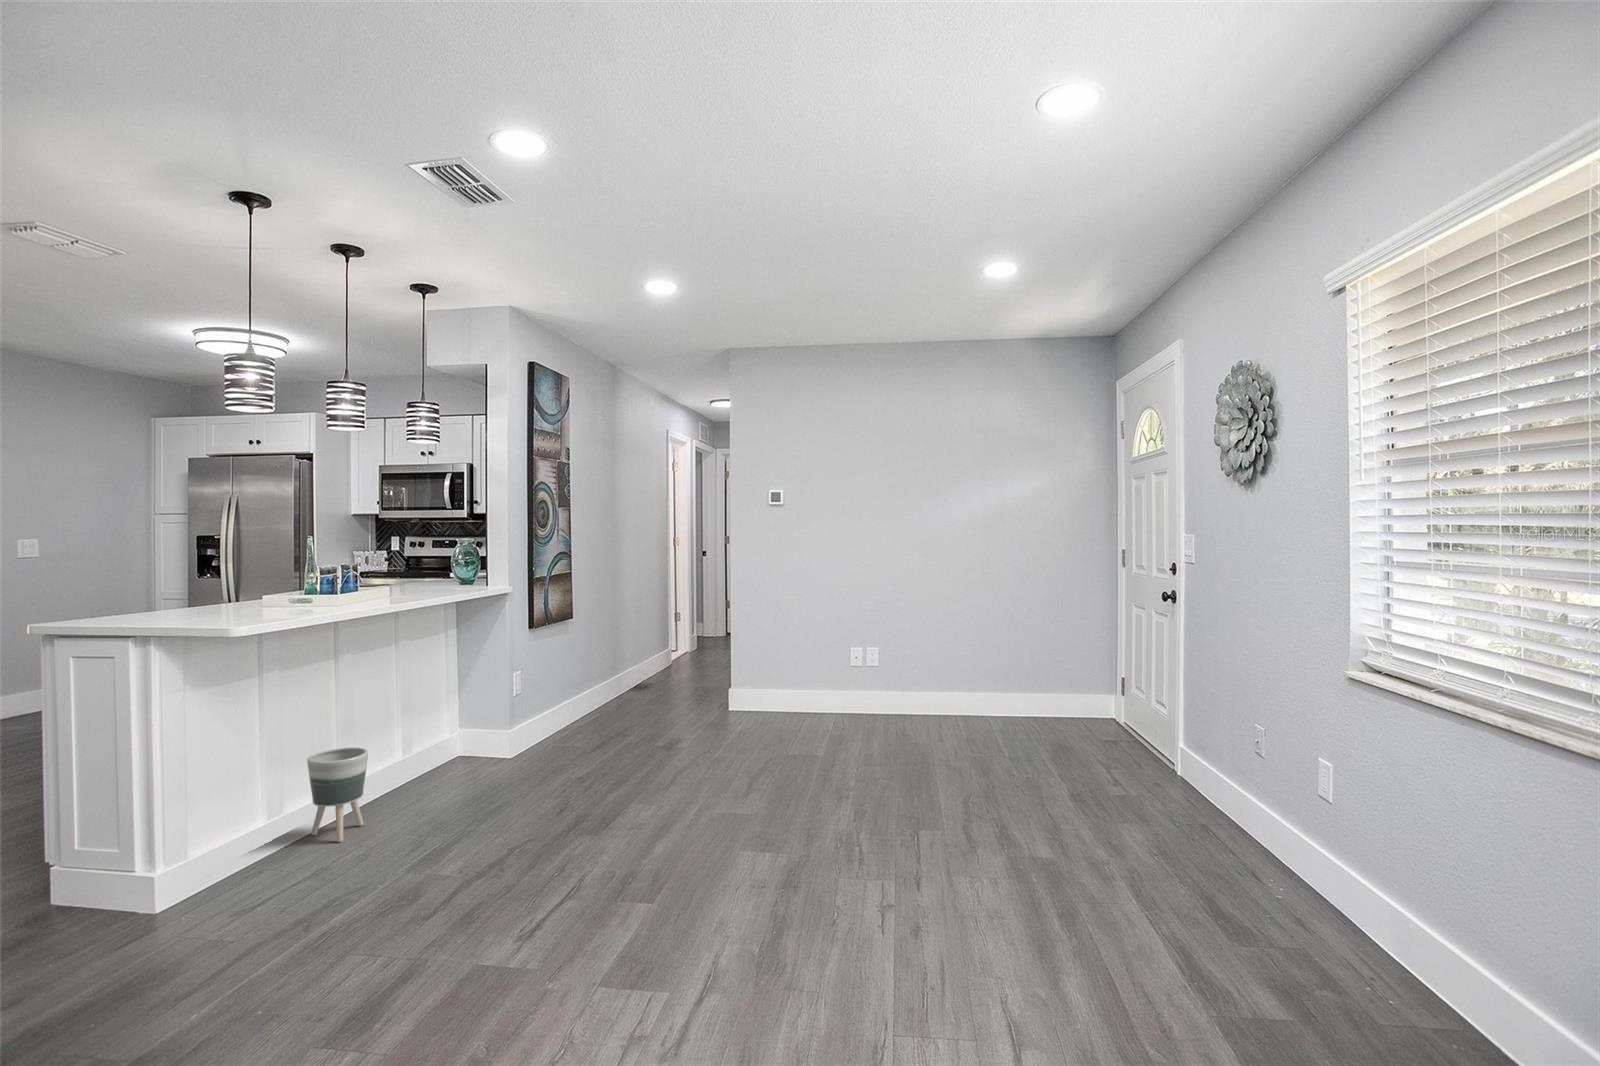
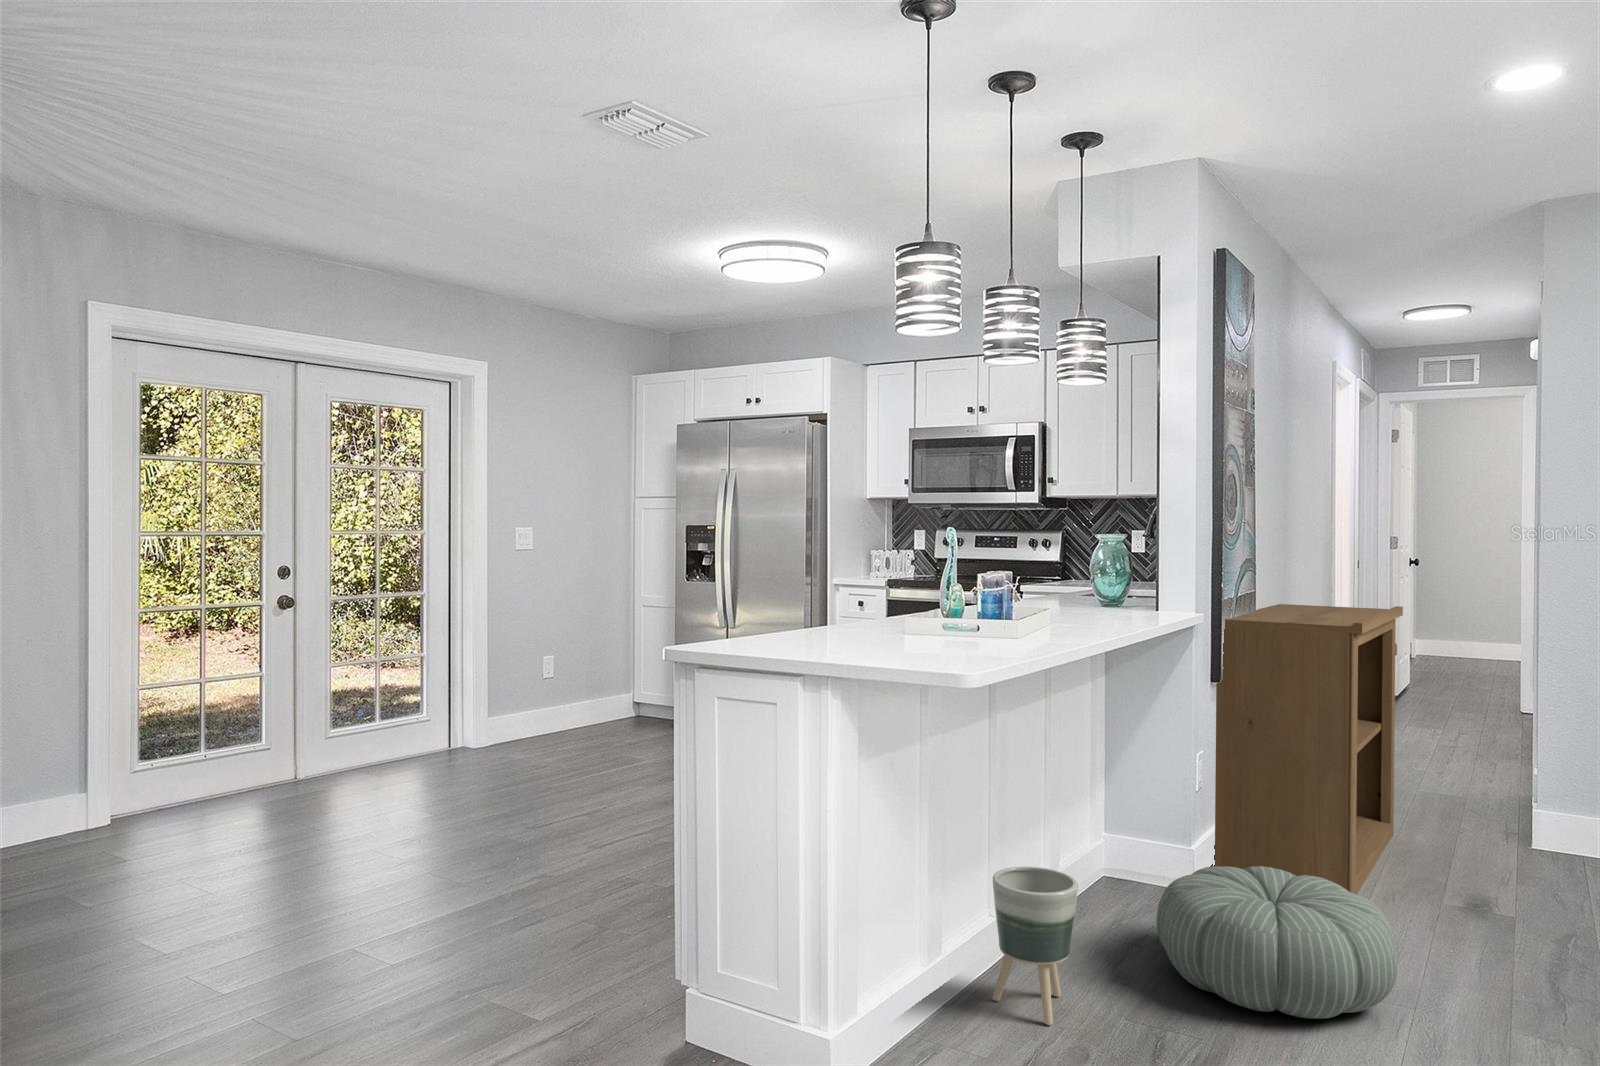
bookshelf: none [531,577,668,748] -> present [1213,604,1403,894]
pouf: none [442,732,577,812] -> present [1156,866,1397,1019]

